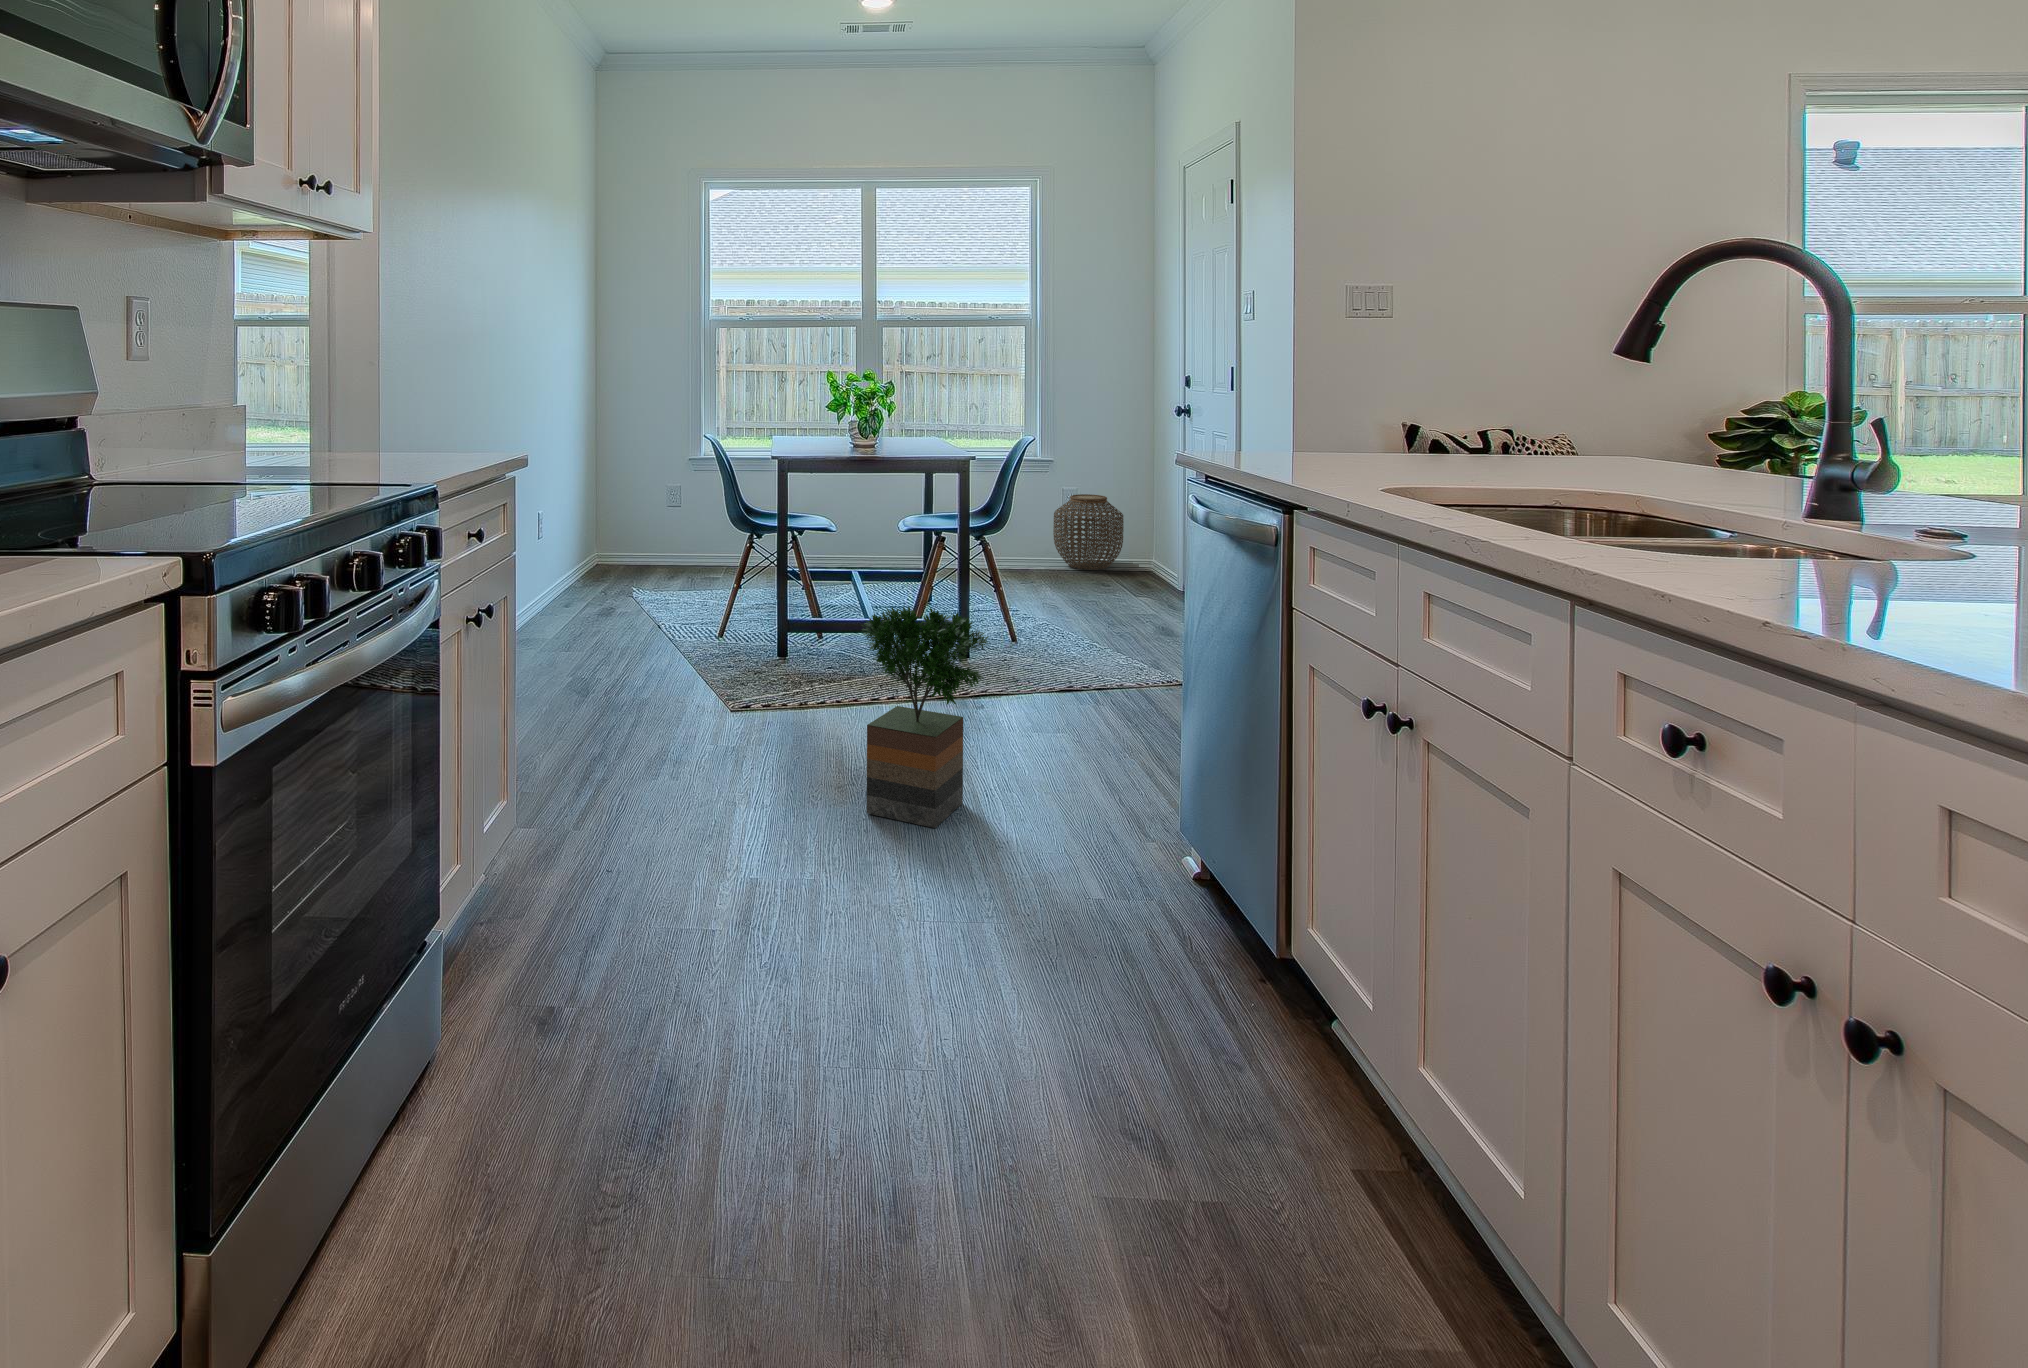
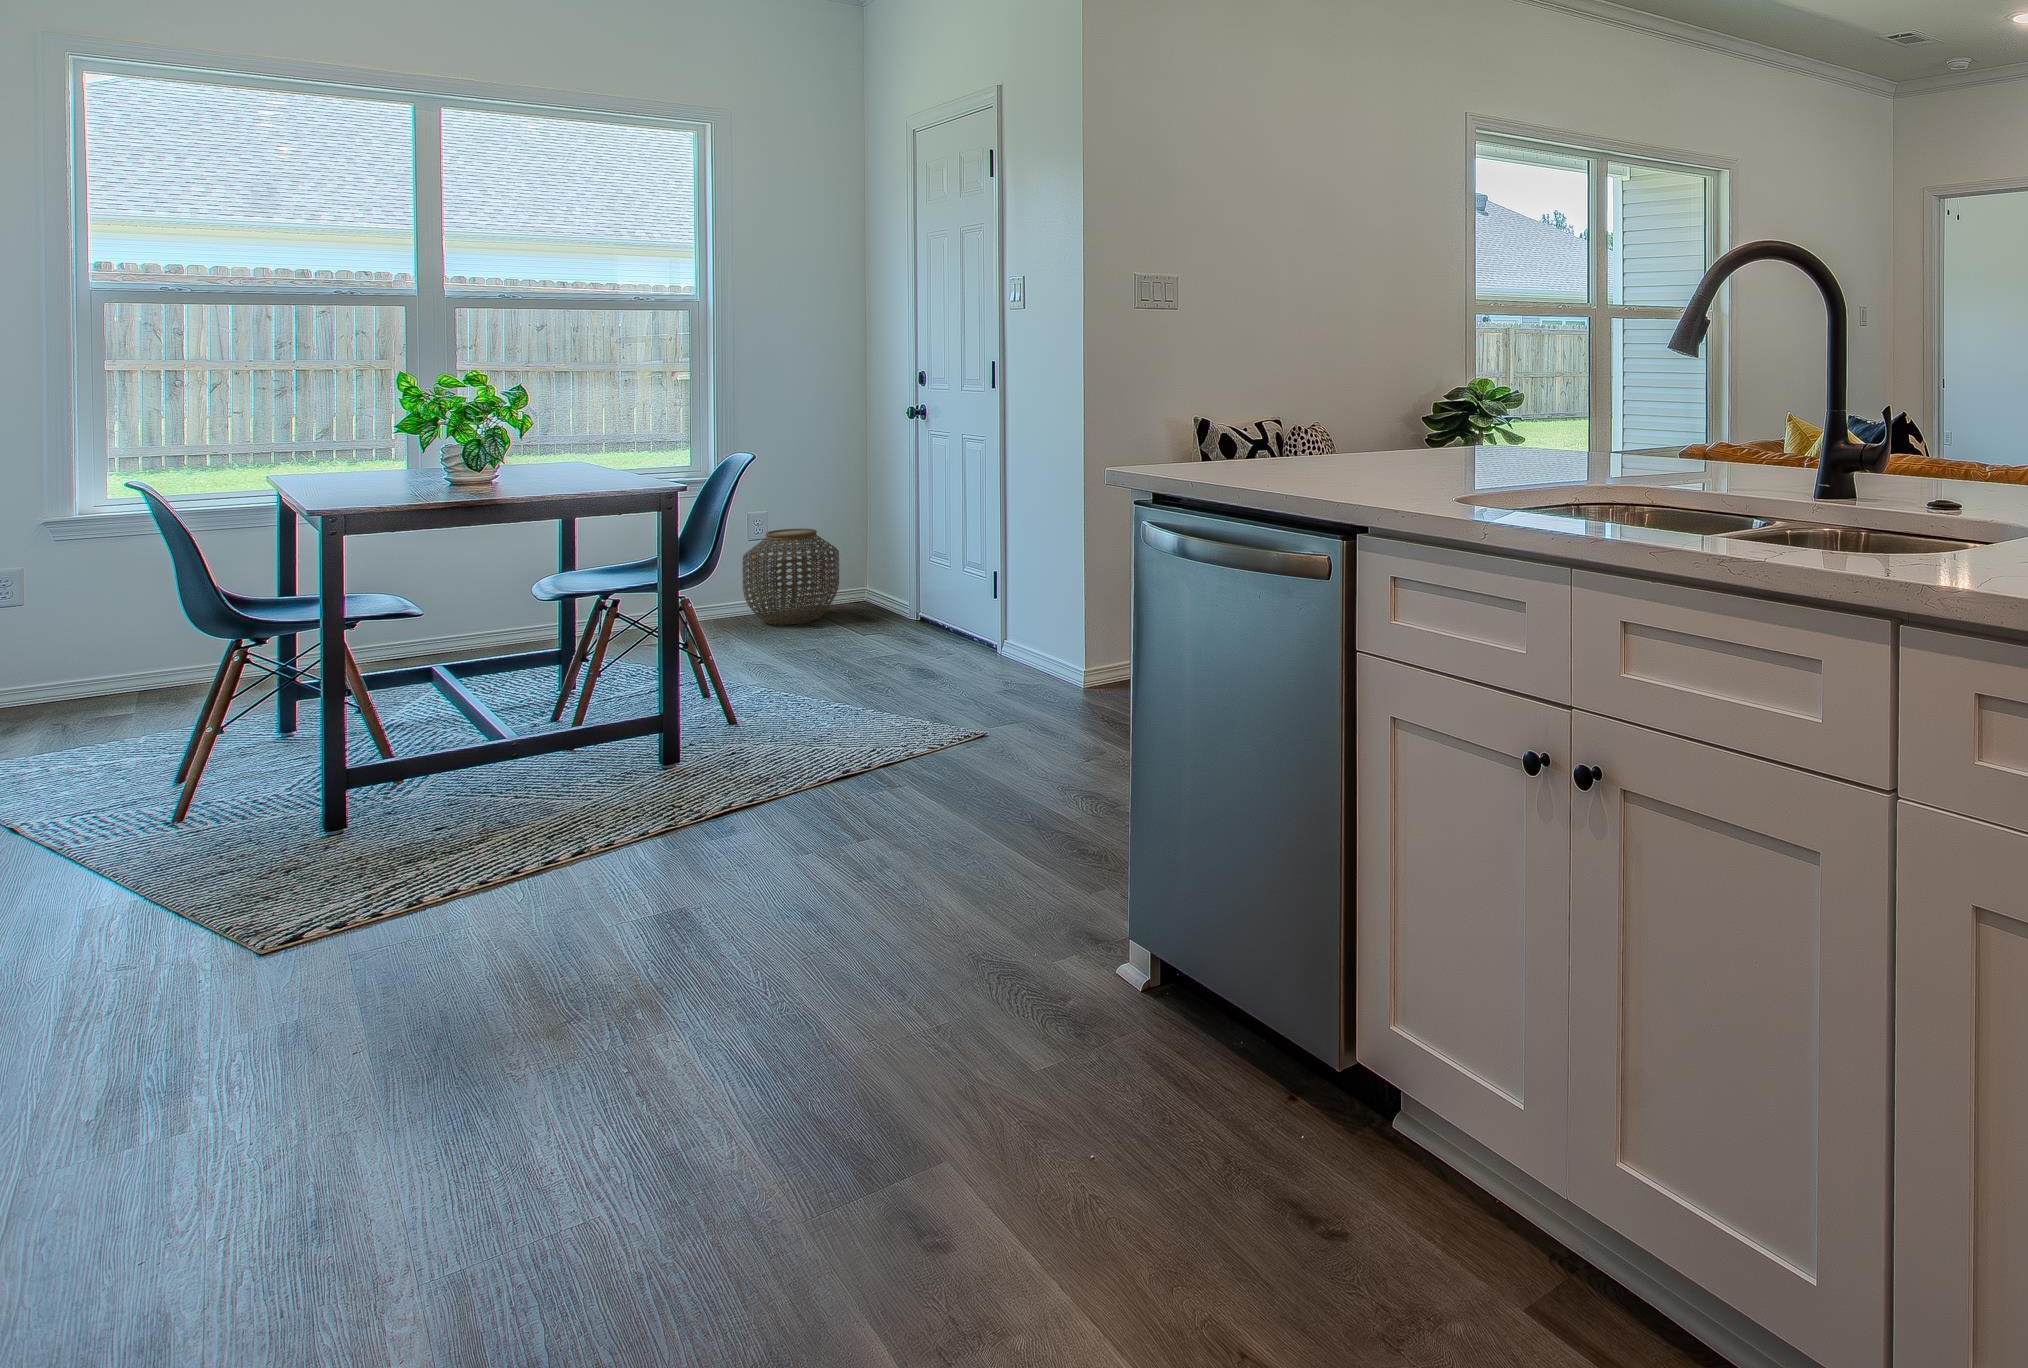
potted tree: present [863,606,989,828] -> none [590,700,814,1034]

